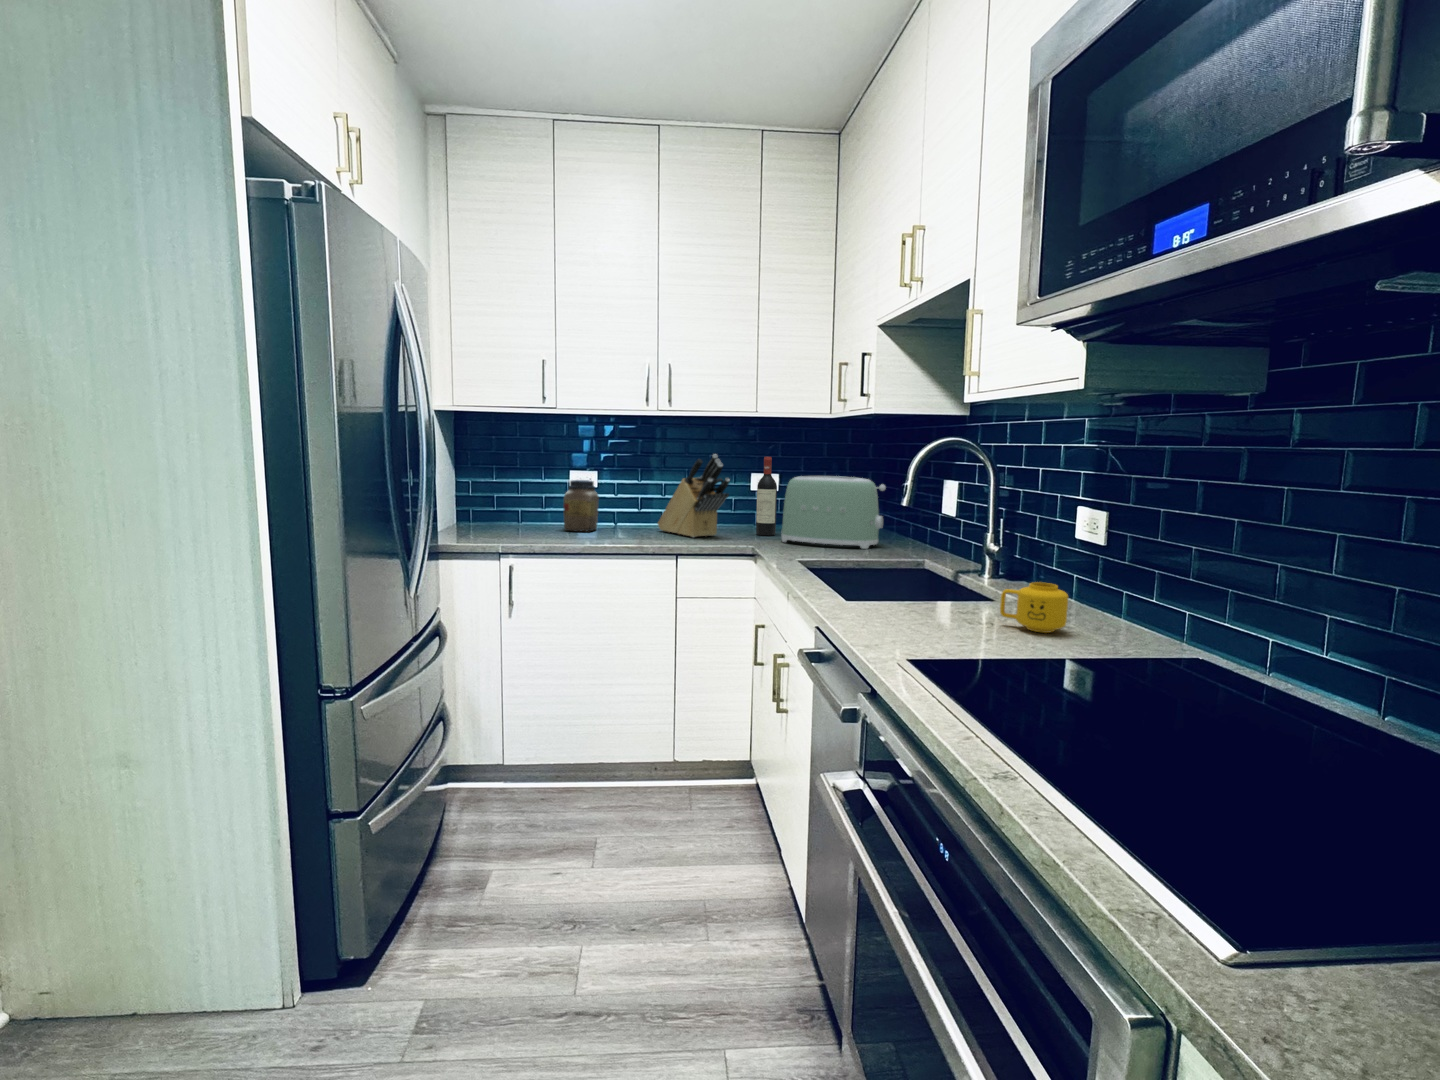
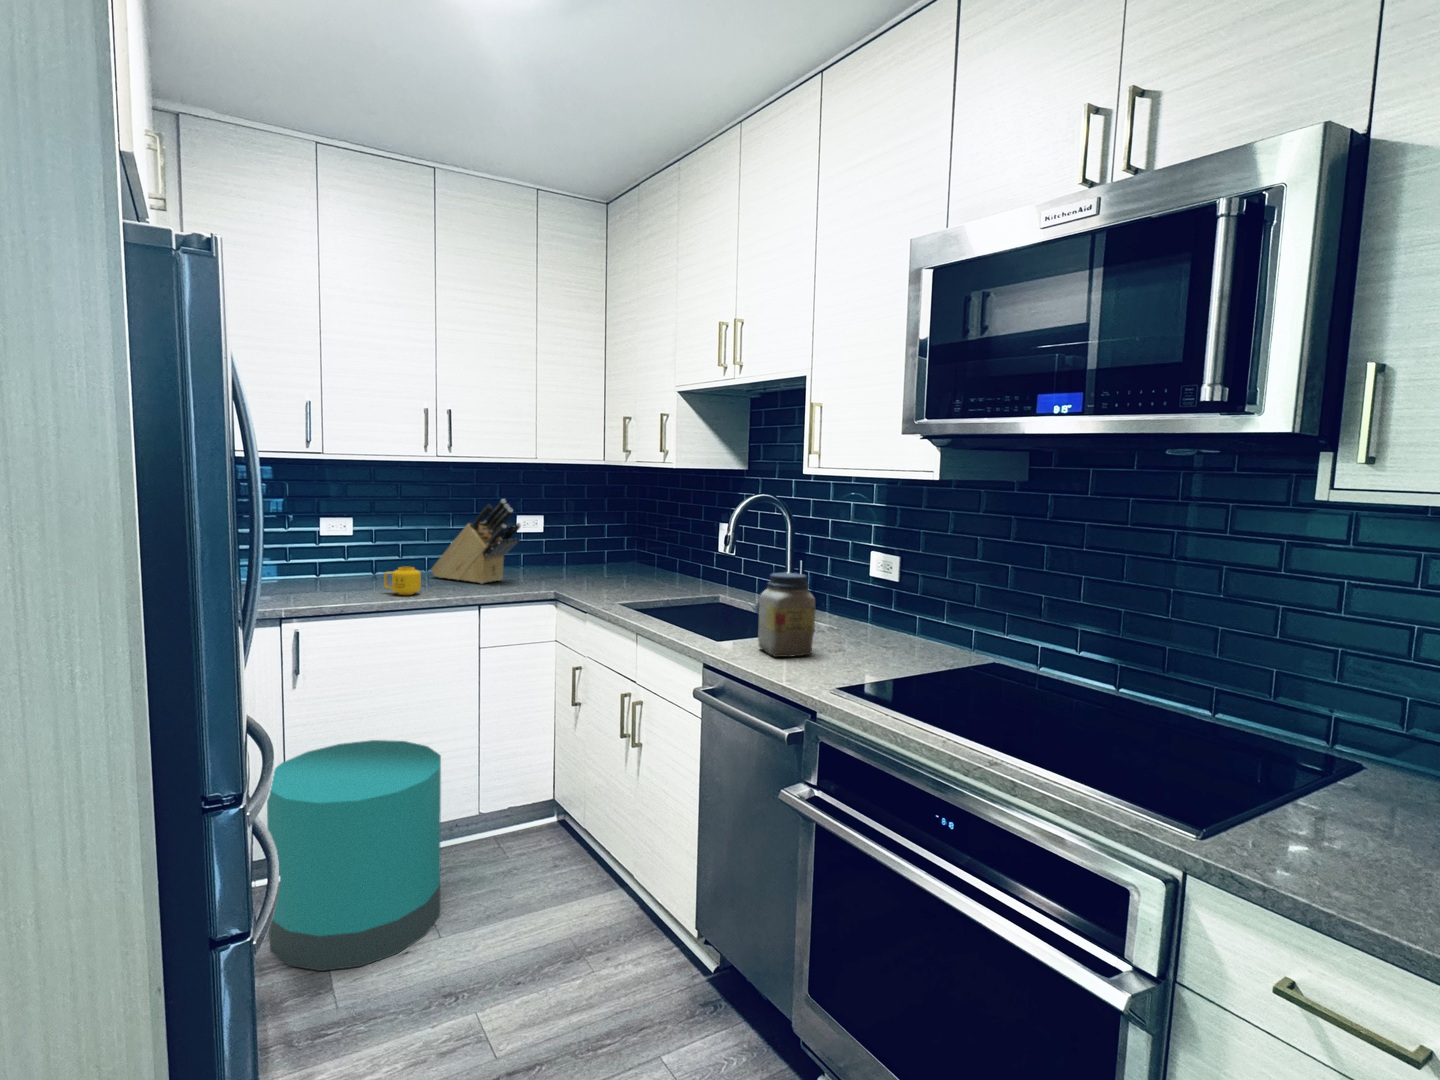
wine bottle: present [756,457,777,536] -> none [538,500,557,577]
toaster: present [781,476,886,549] -> none [573,519,671,586]
jar: present [564,480,599,532] -> present [758,573,815,657]
mug: present [1000,582,1068,633] -> present [384,567,421,595]
trash can: none [462,671,613,872] -> present [267,740,441,971]

